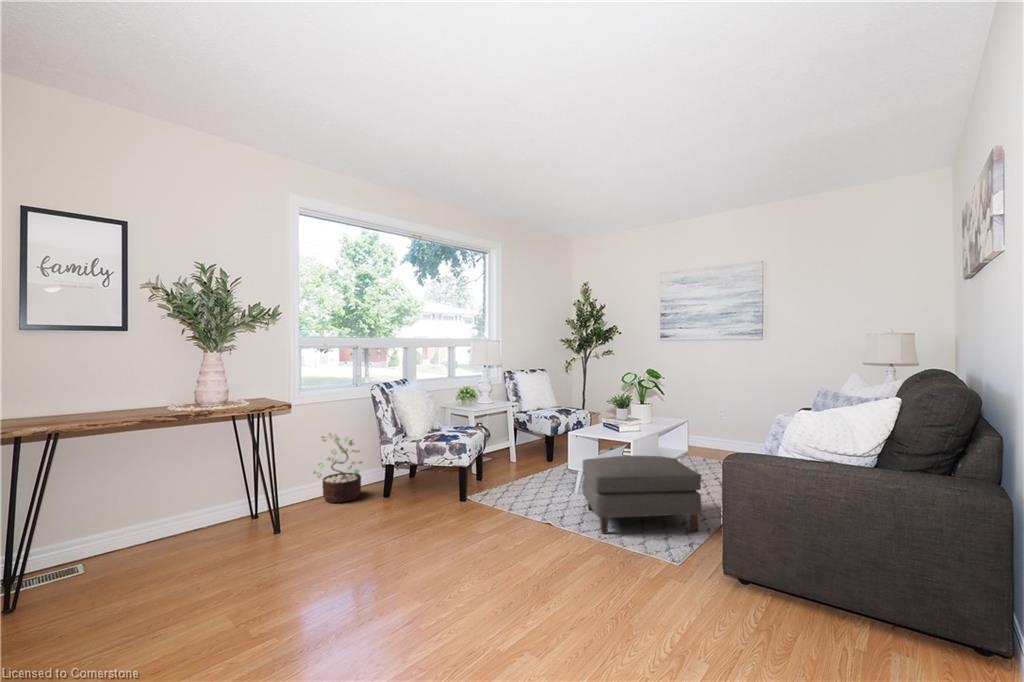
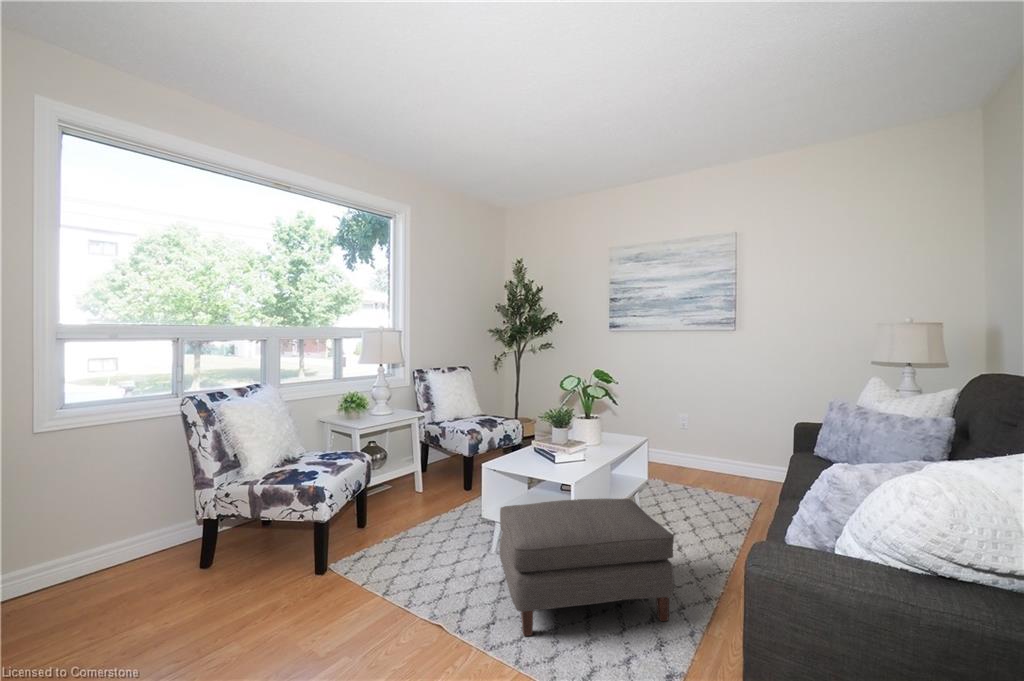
decorative plant: present [314,433,362,503] -> none [74,473,168,586]

